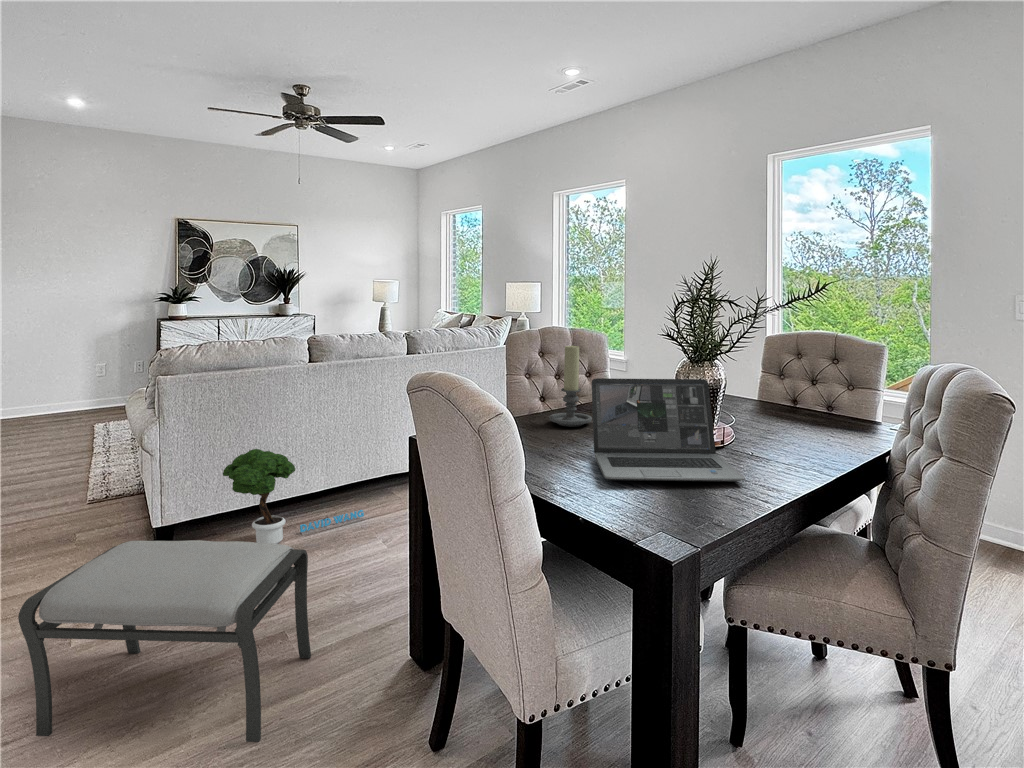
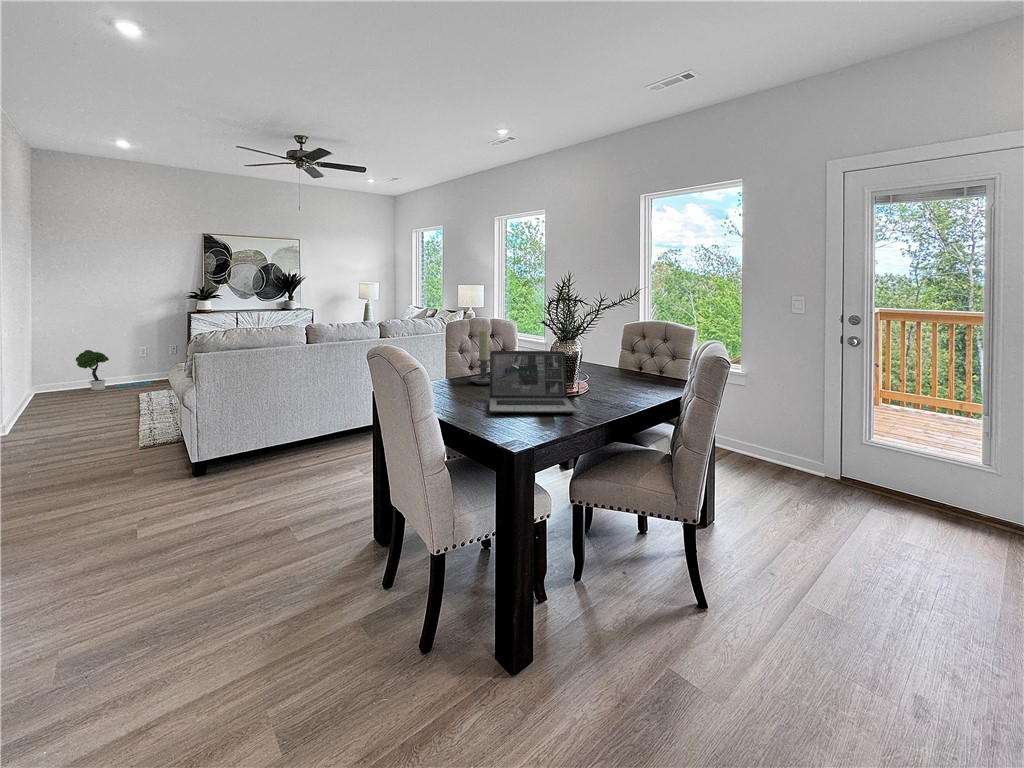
potted tree: present [223,449,364,544] -> present [76,350,151,391]
ottoman: present [18,540,311,742] -> none [107,463,308,586]

